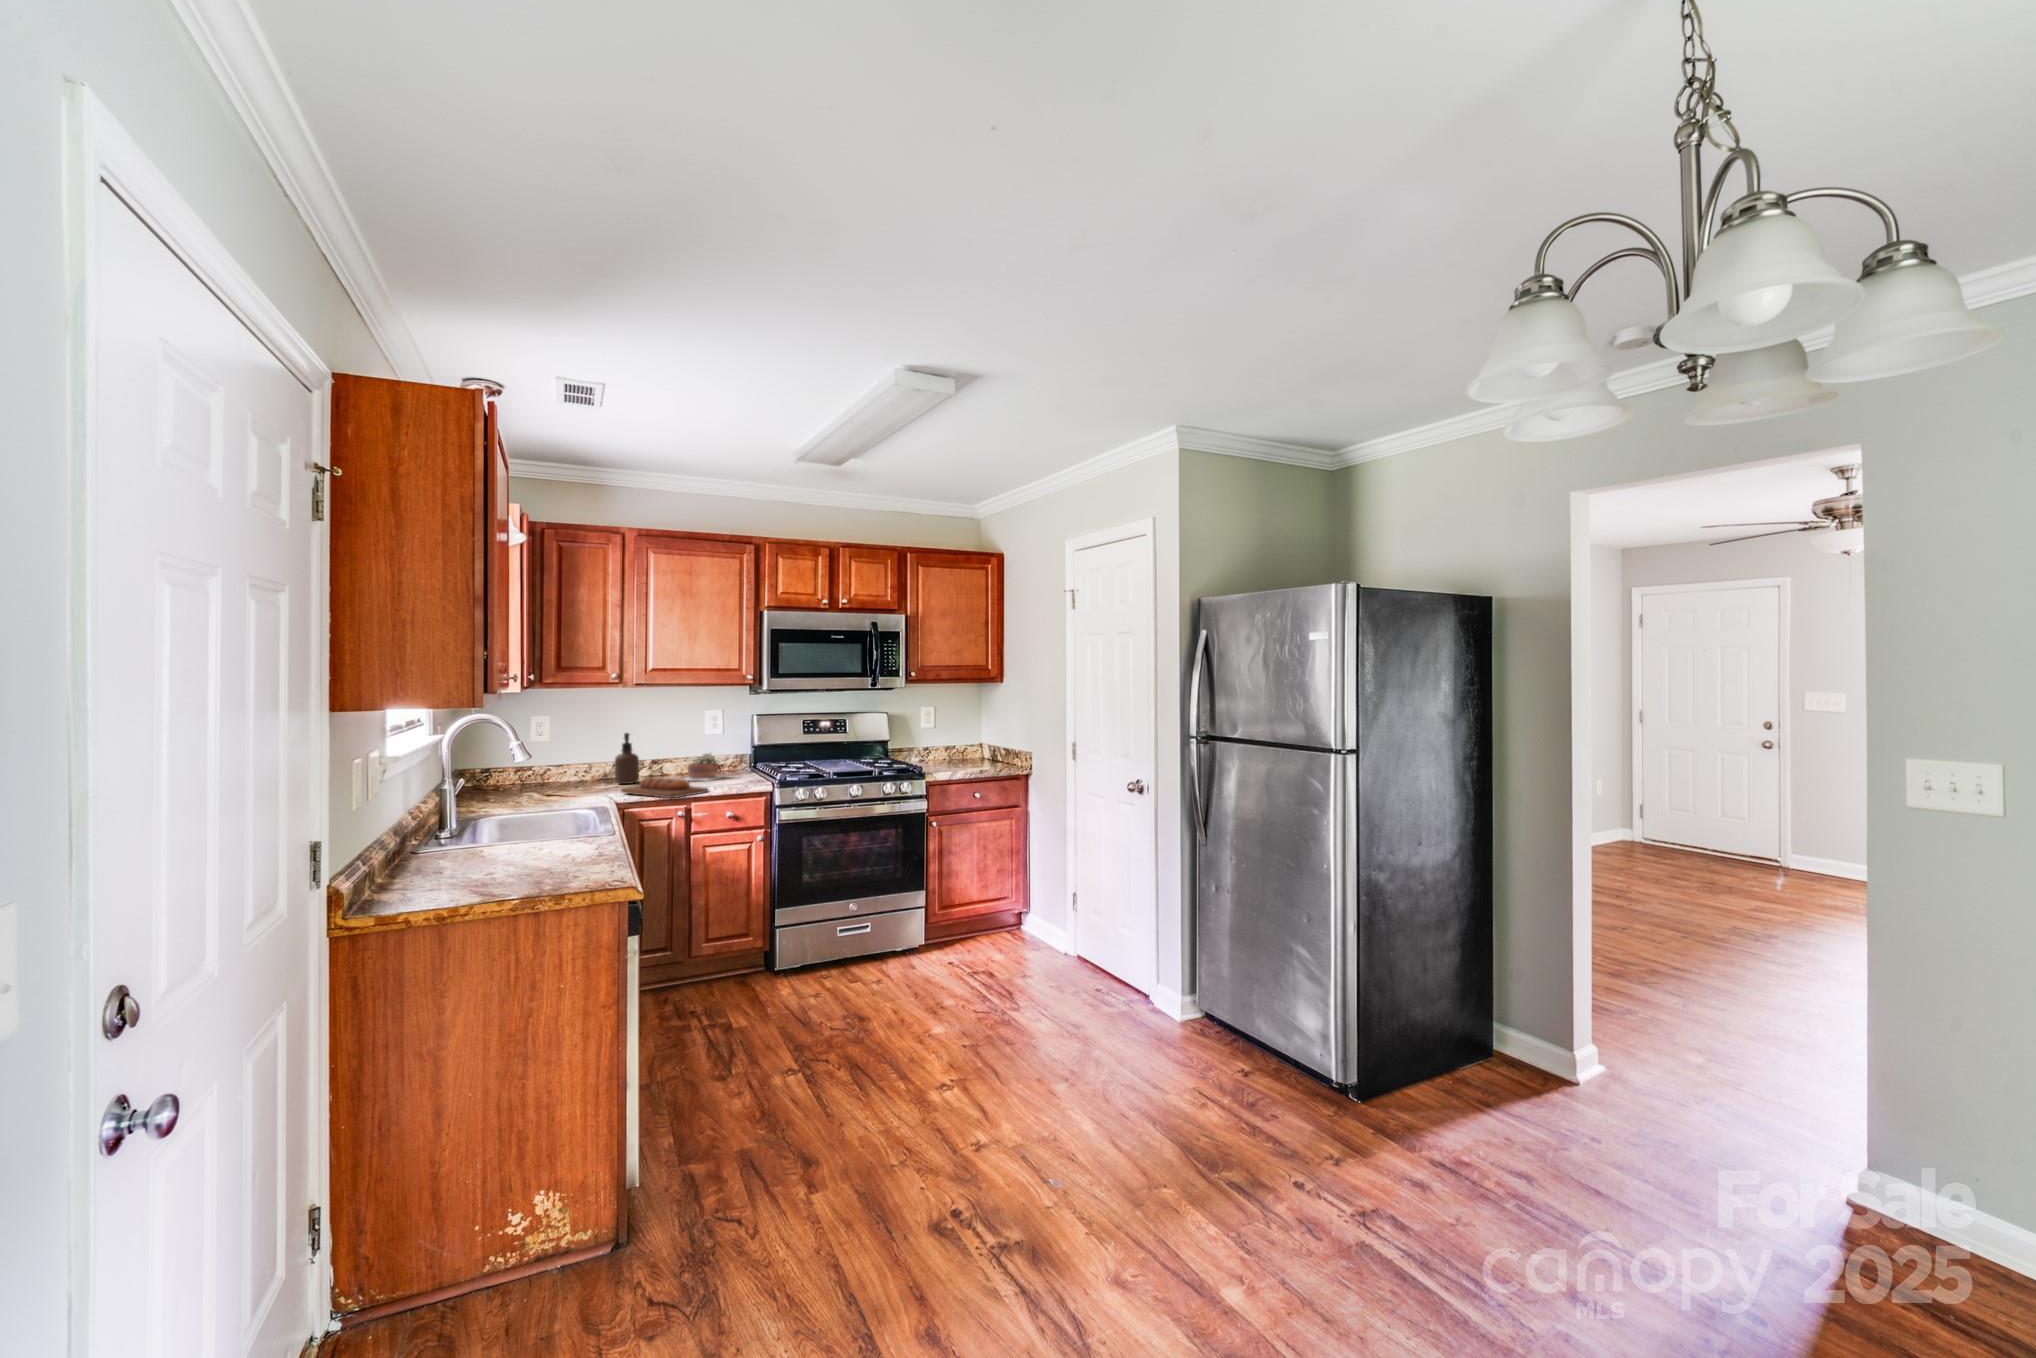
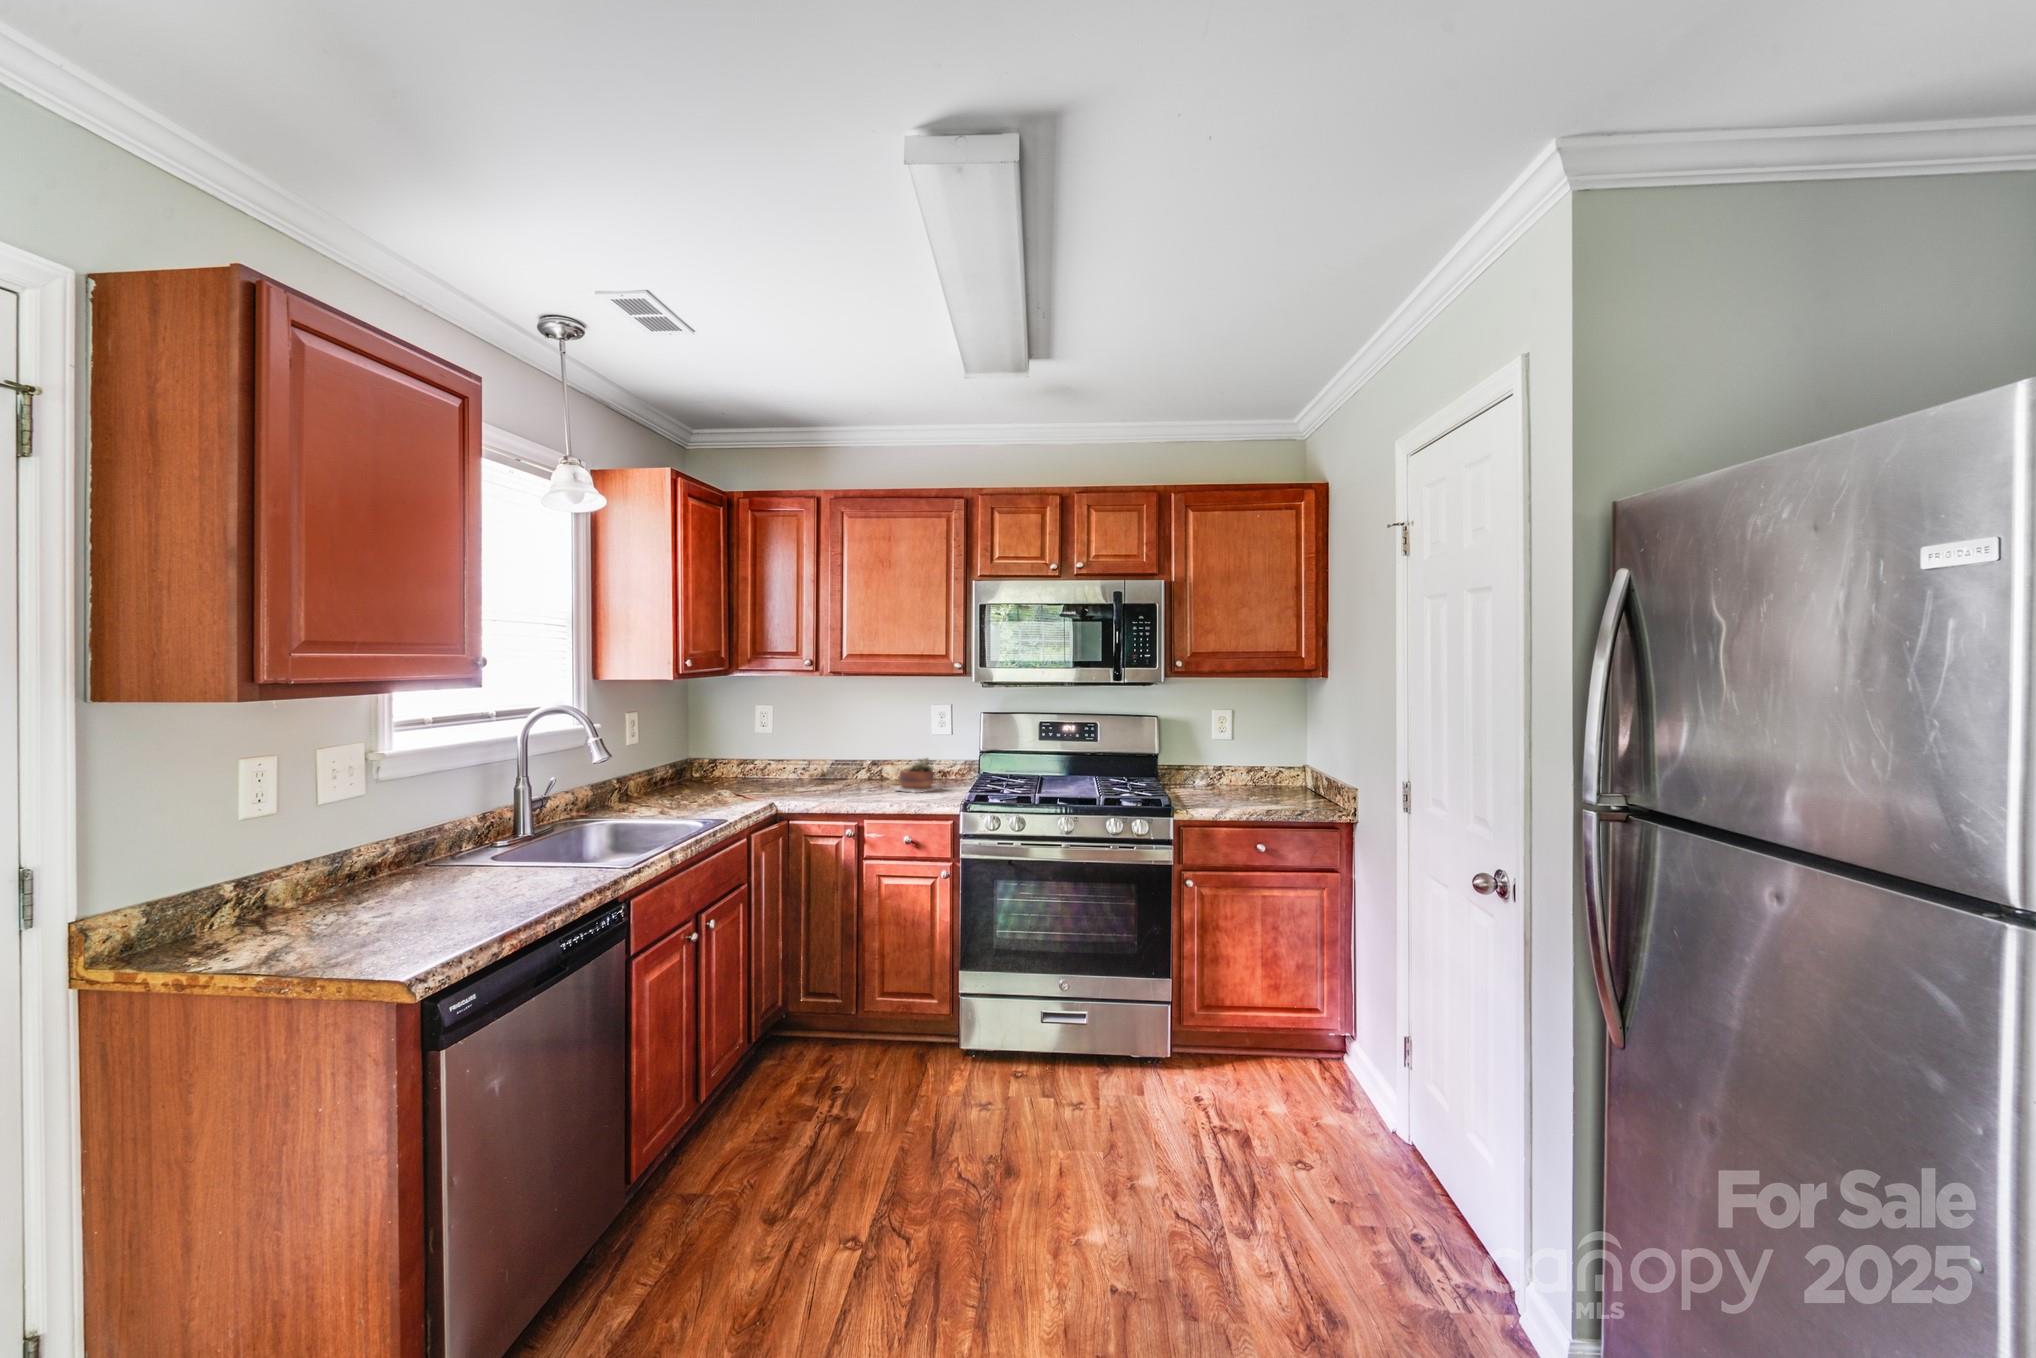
soap dispenser: present [615,733,639,784] -> none [828,729,854,789]
bread loaf: present [621,778,708,798] -> none [799,786,881,816]

